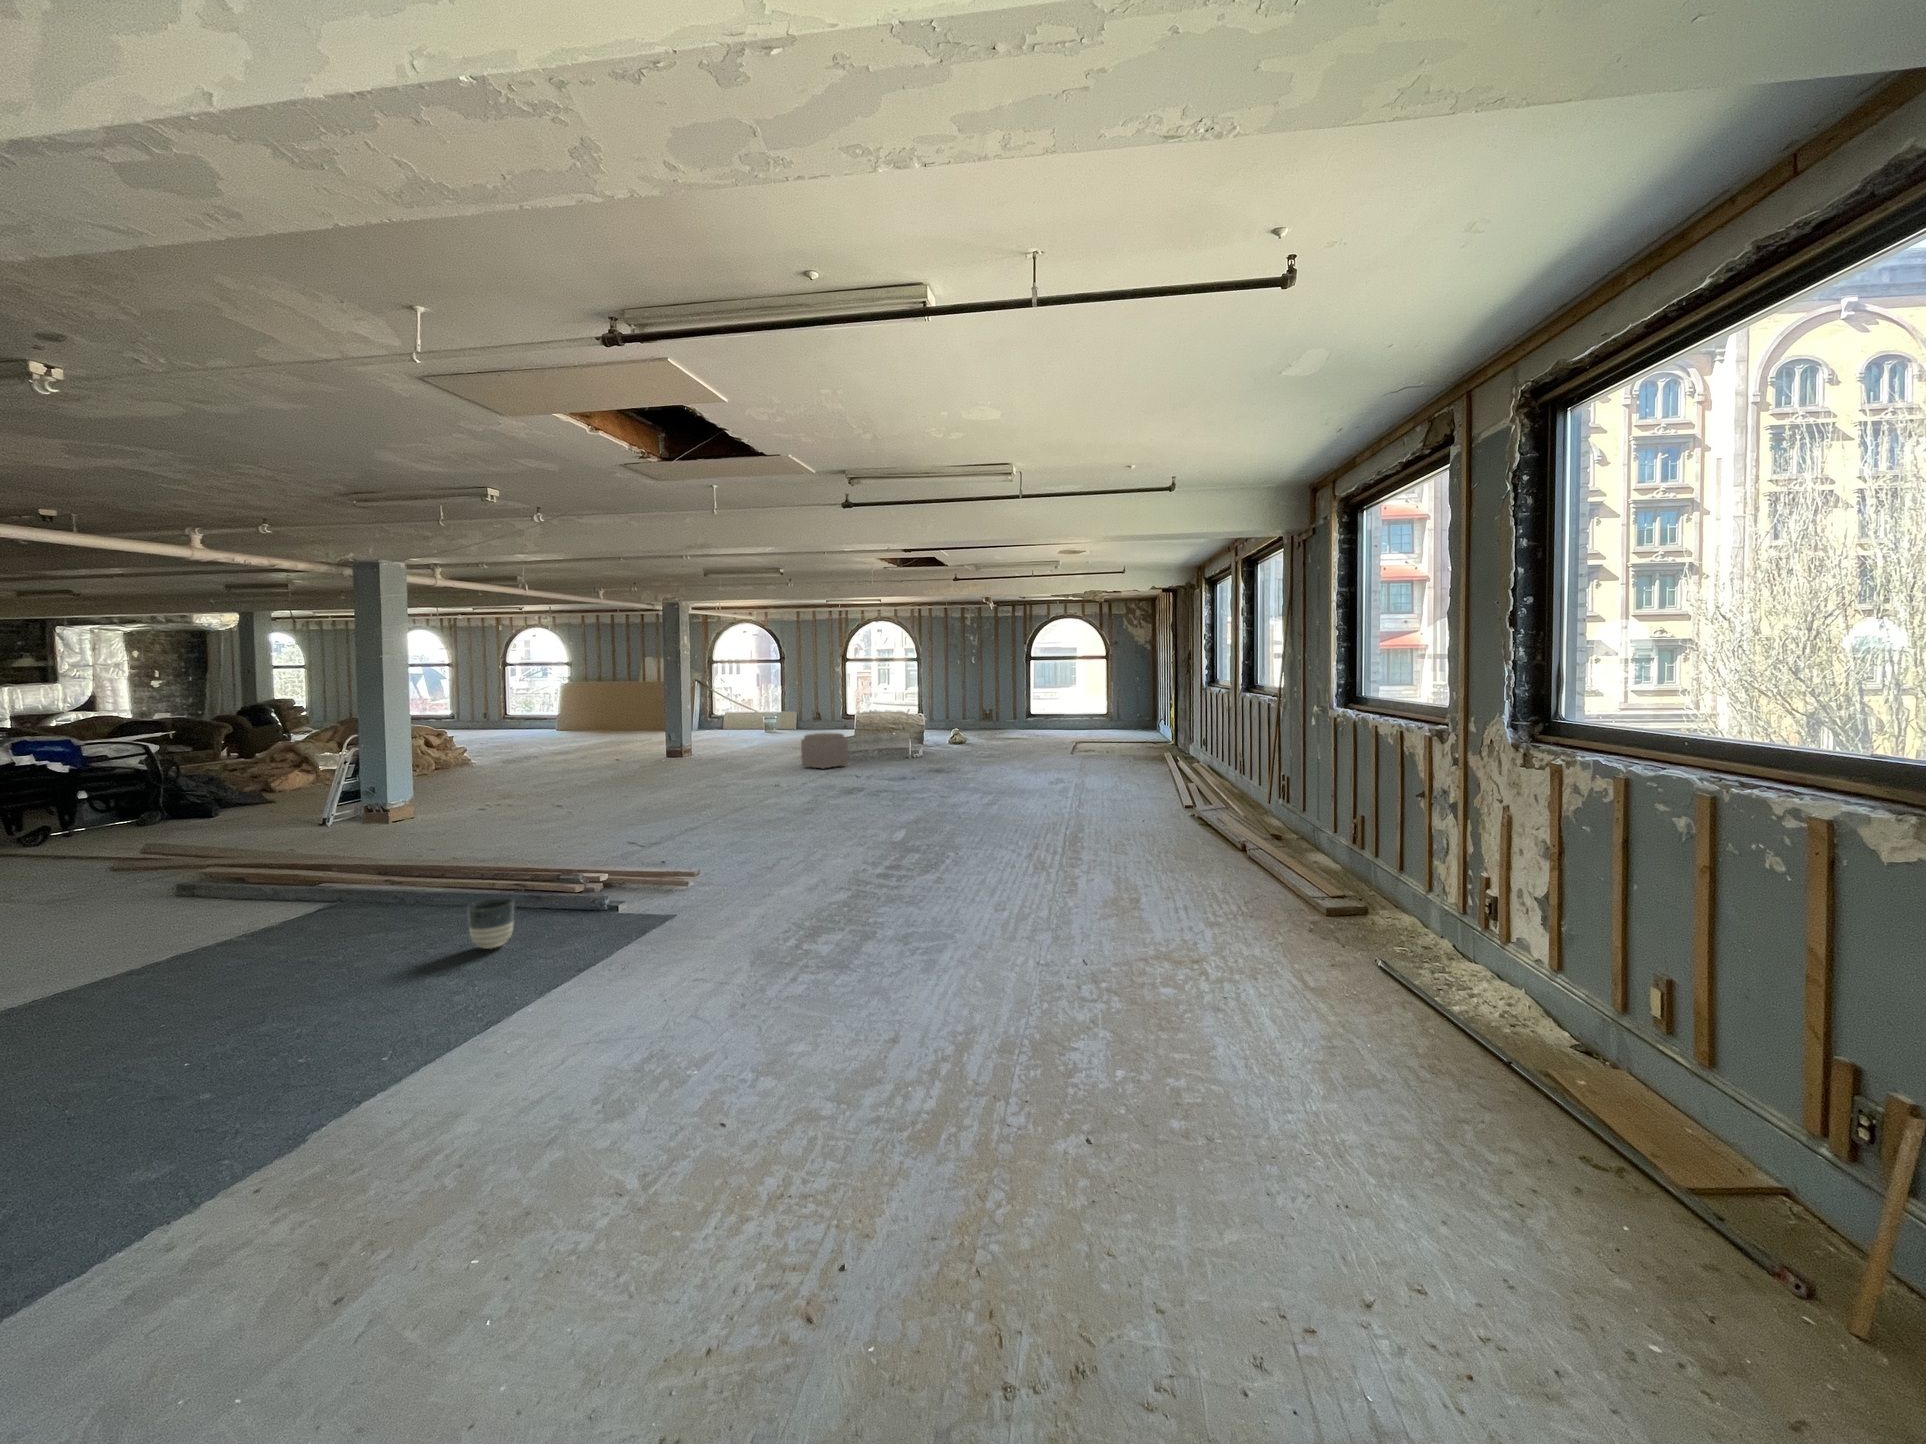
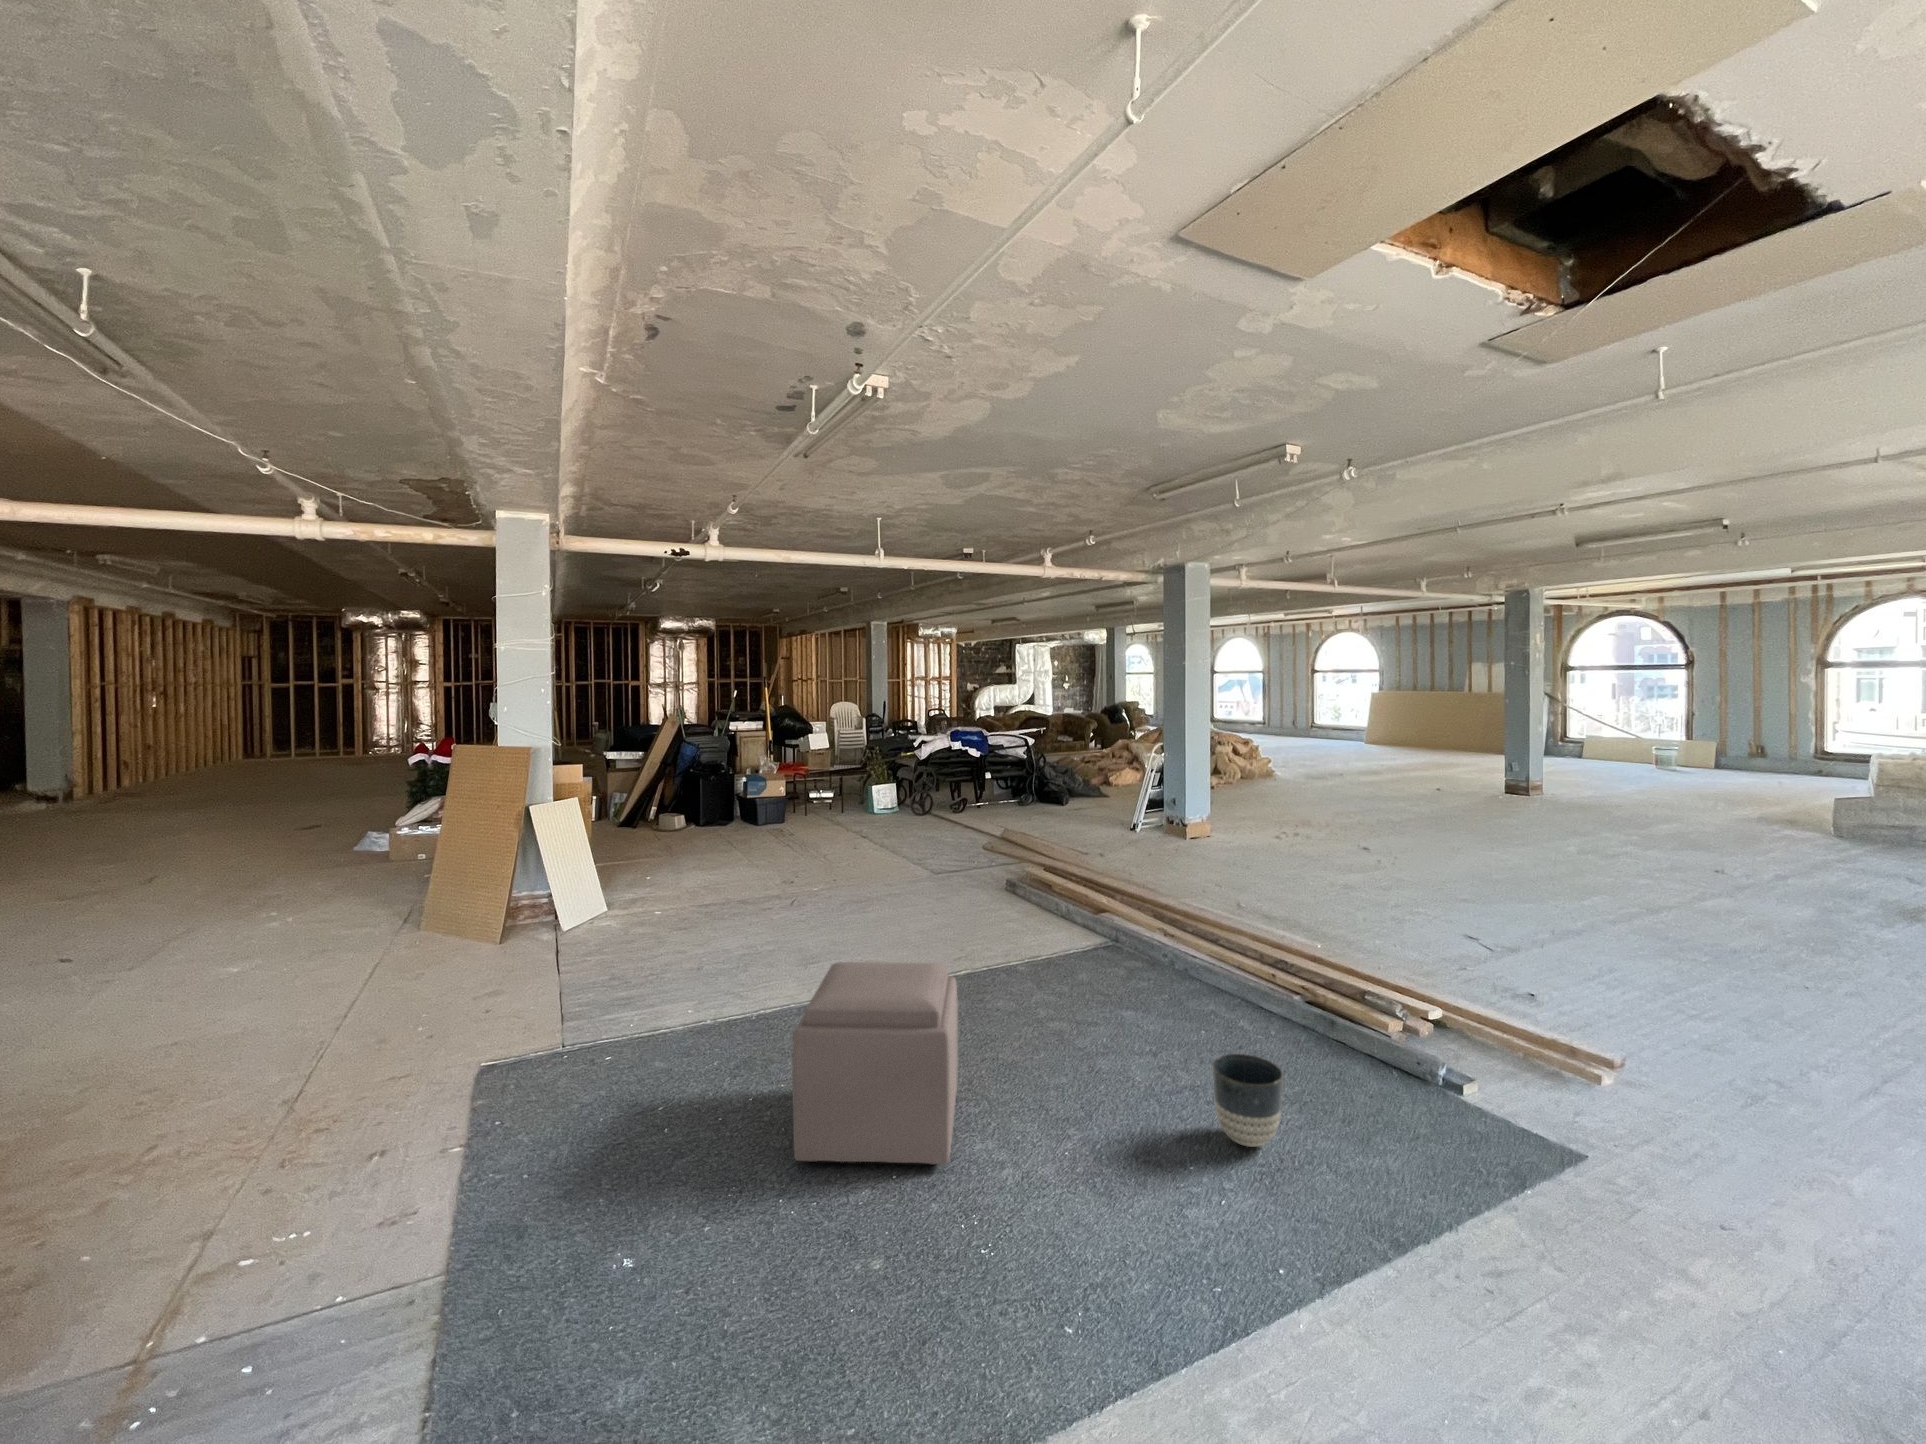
ottoman: present [801,733,848,769] -> present [792,962,958,1165]

